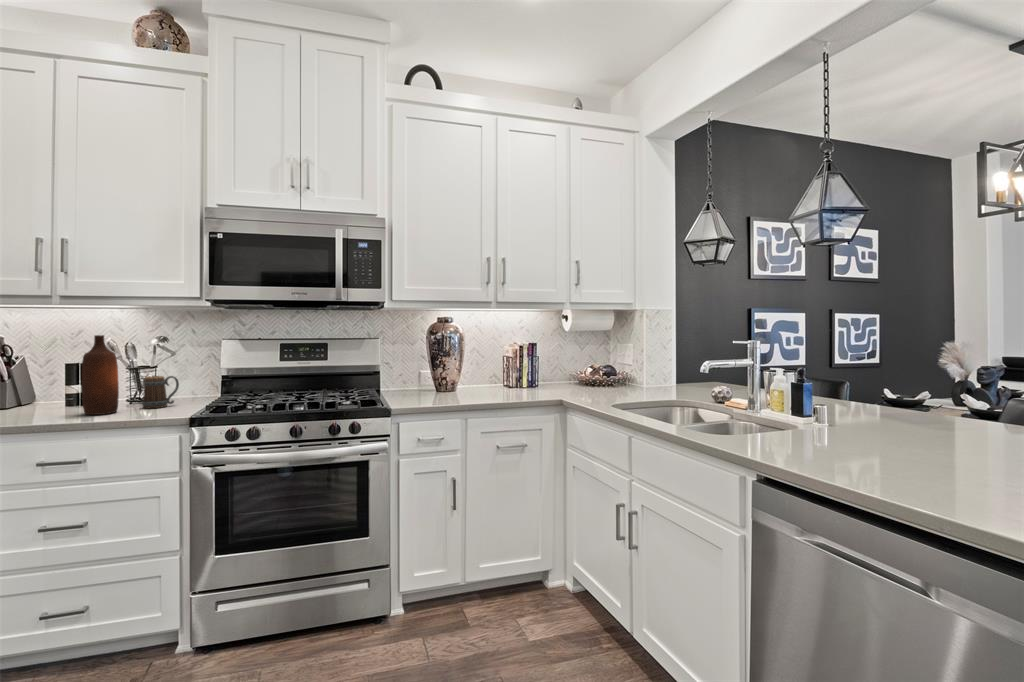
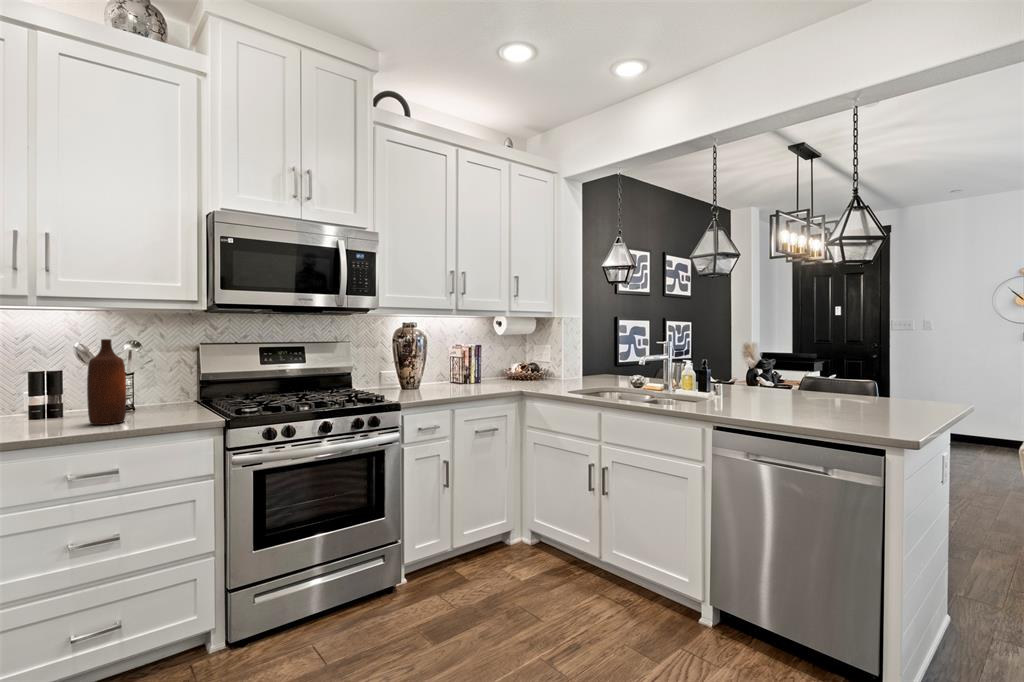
mug: present [142,376,179,408] -> none [140,382,177,416]

